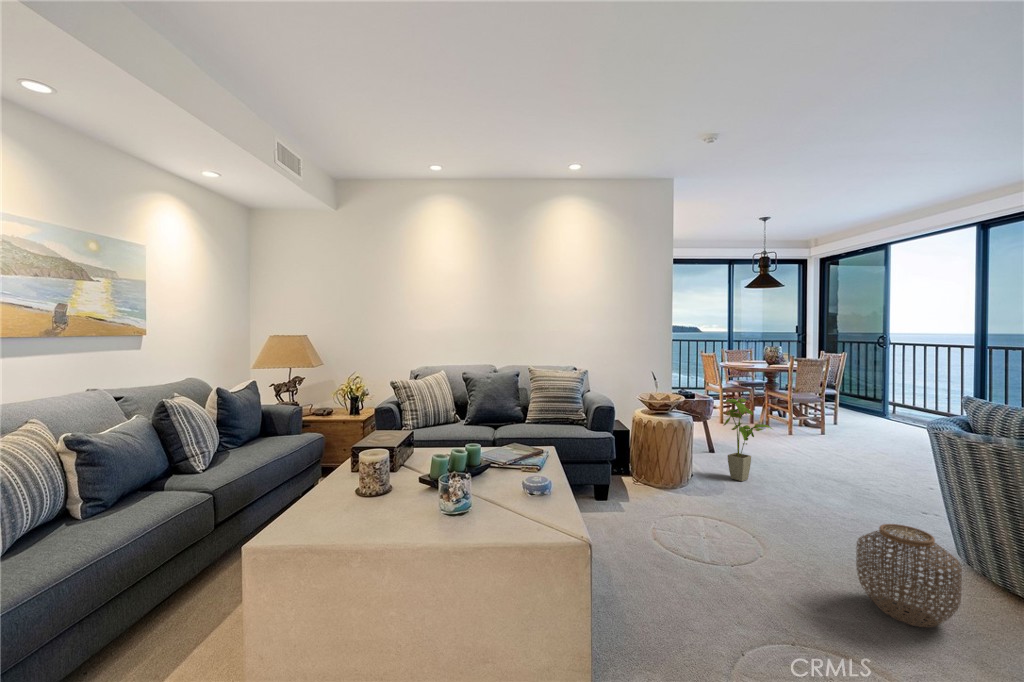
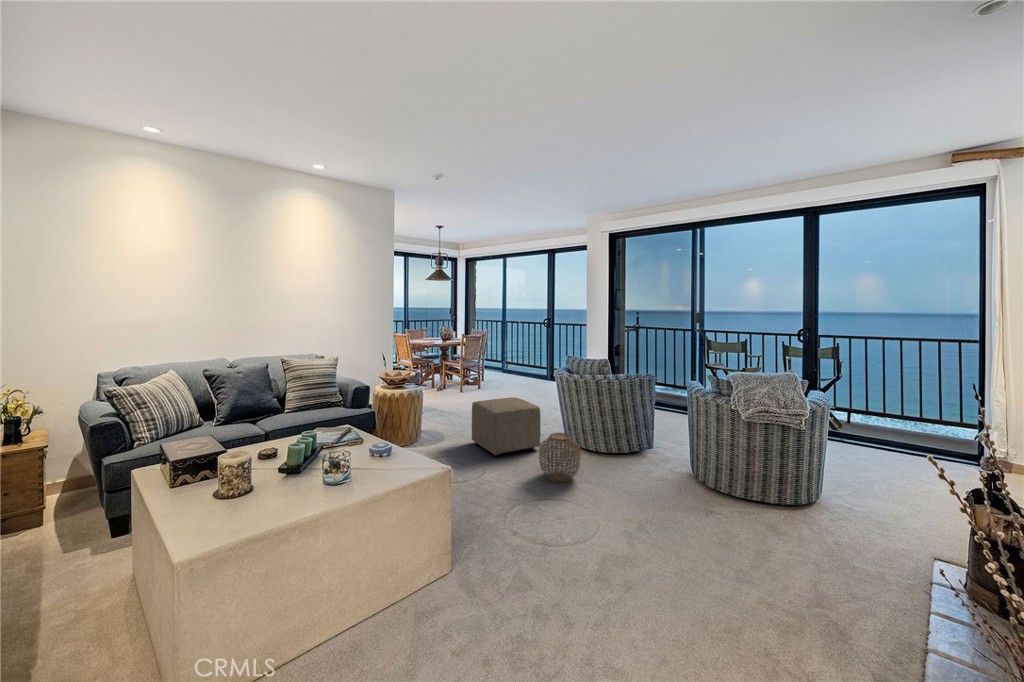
house plant: present [724,398,772,481] -> none [439,370,471,428]
ottoman: none [760,447,887,546] -> present [472,397,541,456]

